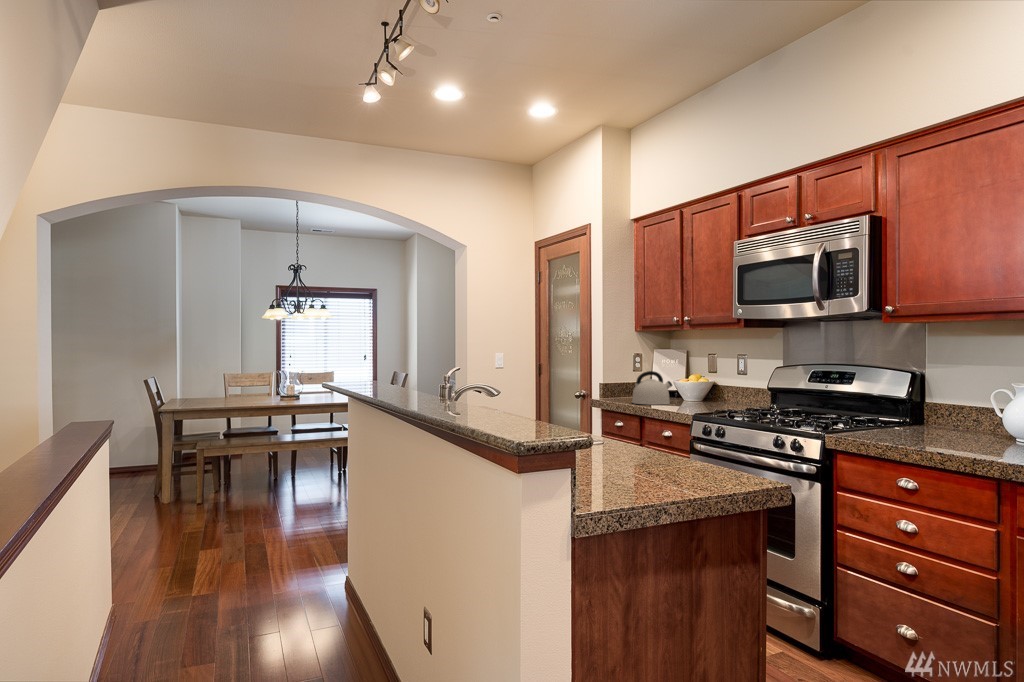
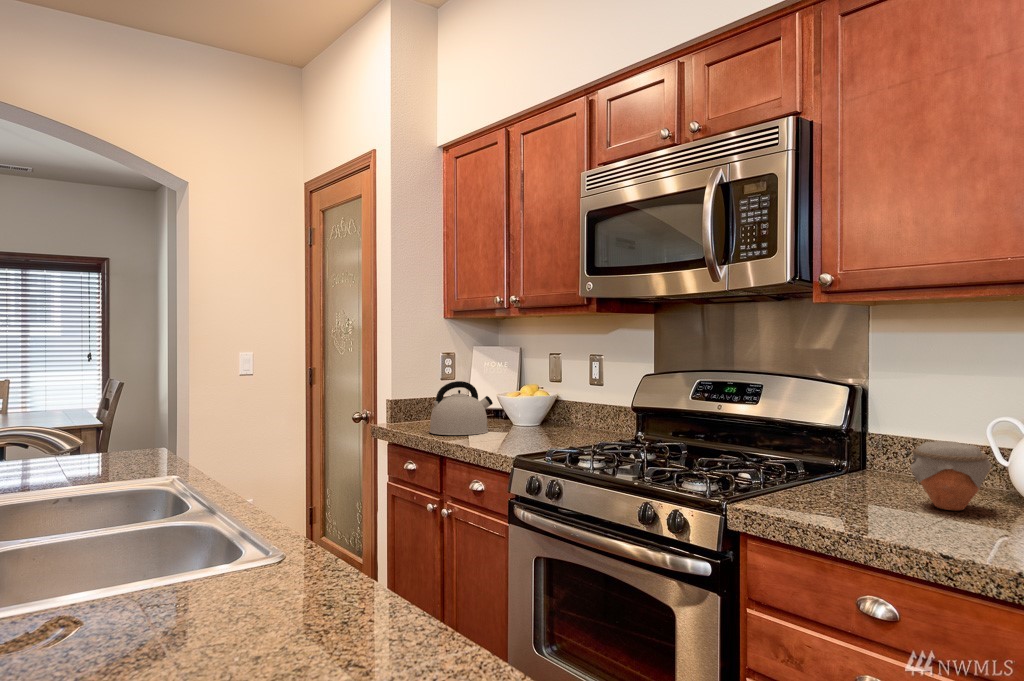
jar: none [935,402,986,440] -> present [910,441,992,511]

